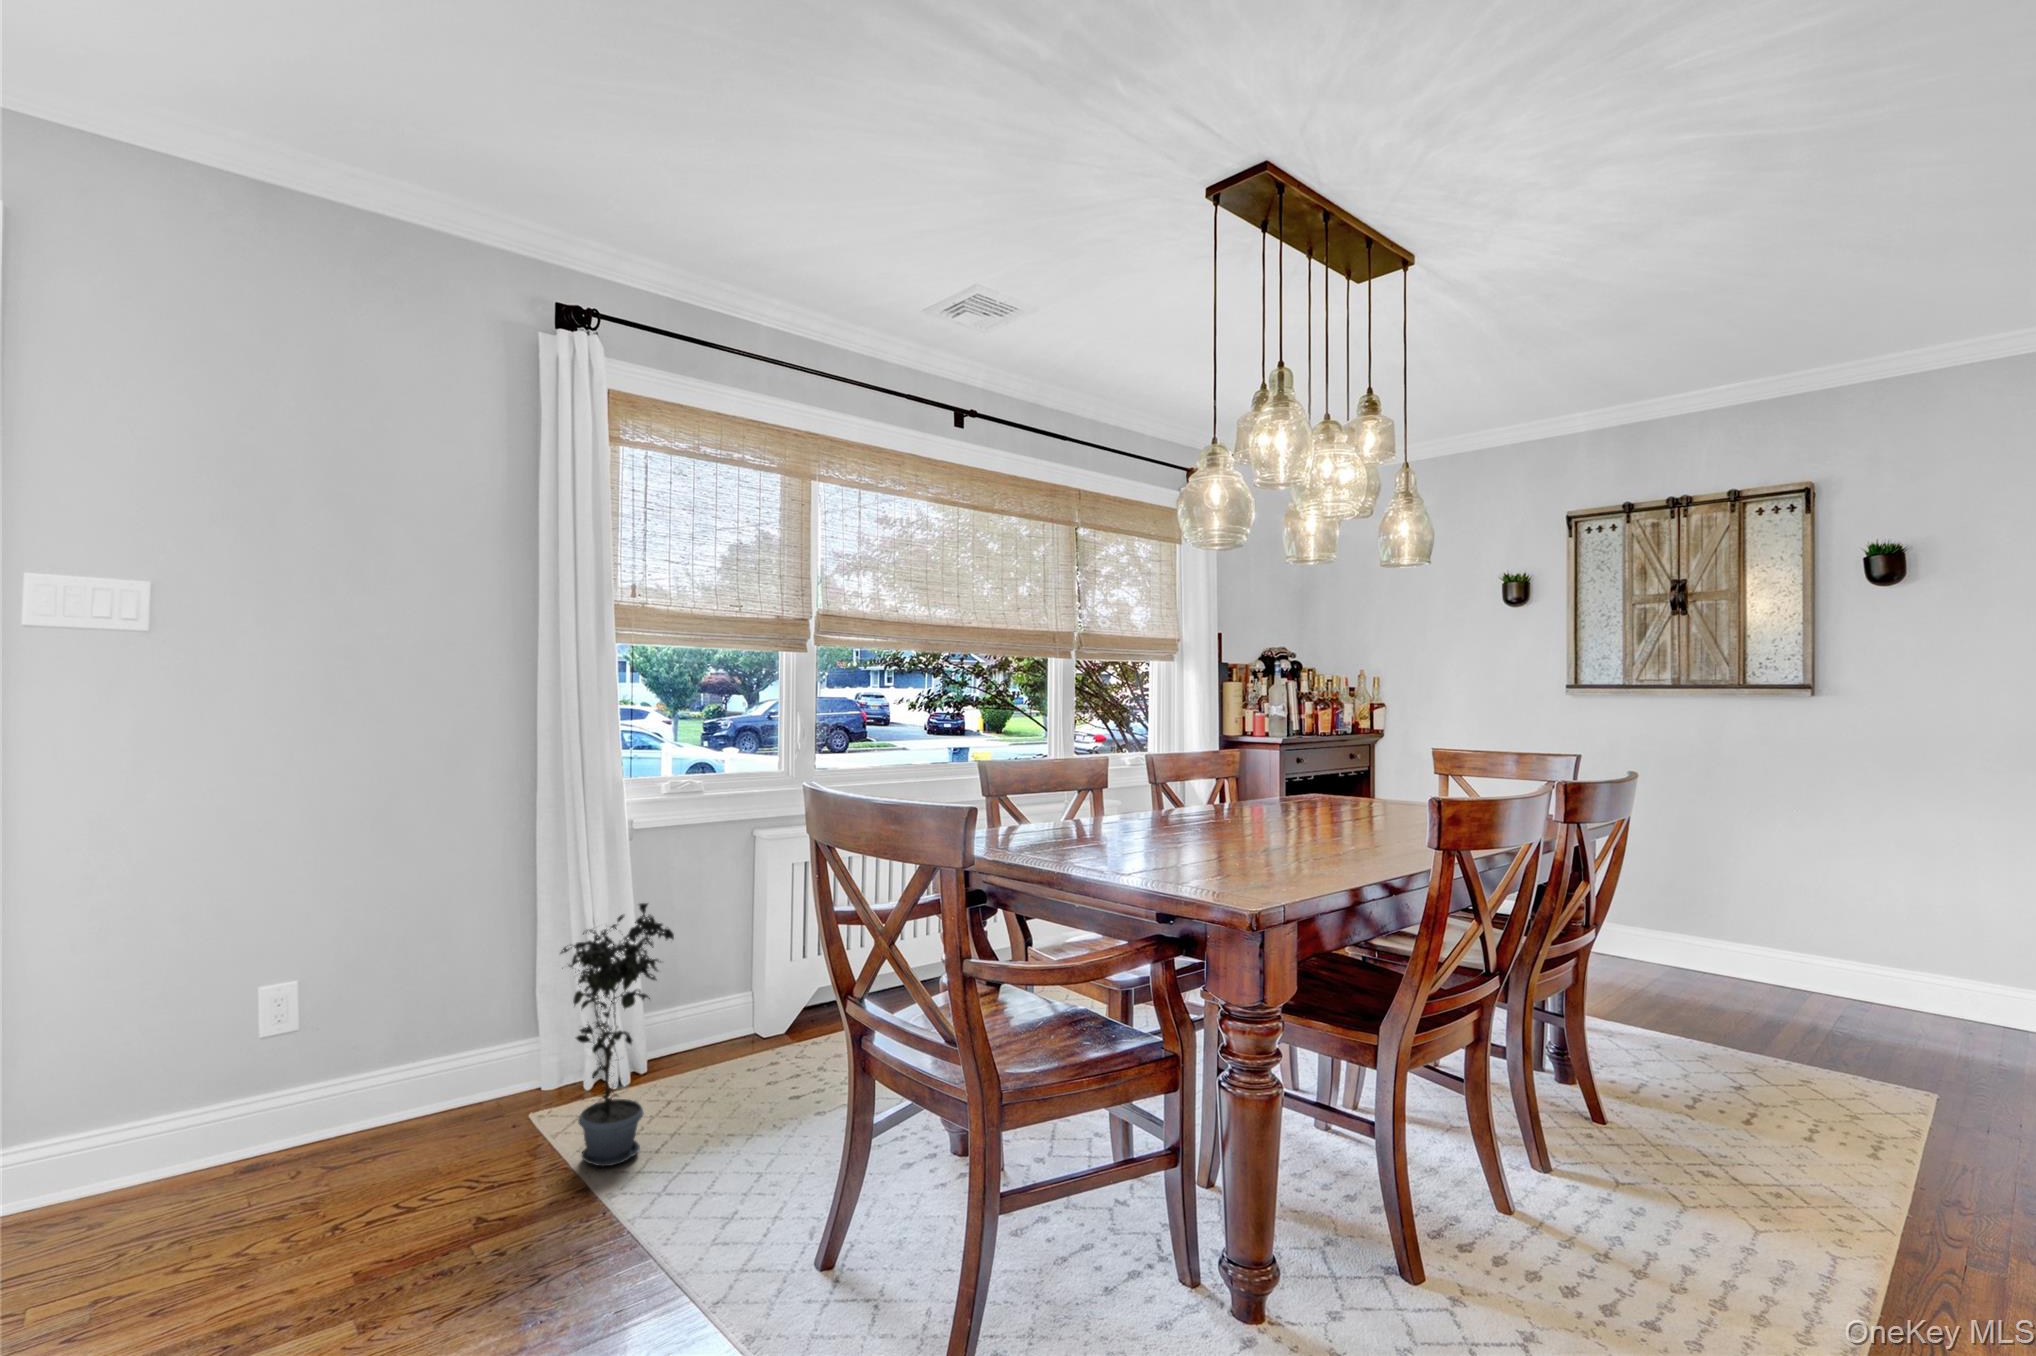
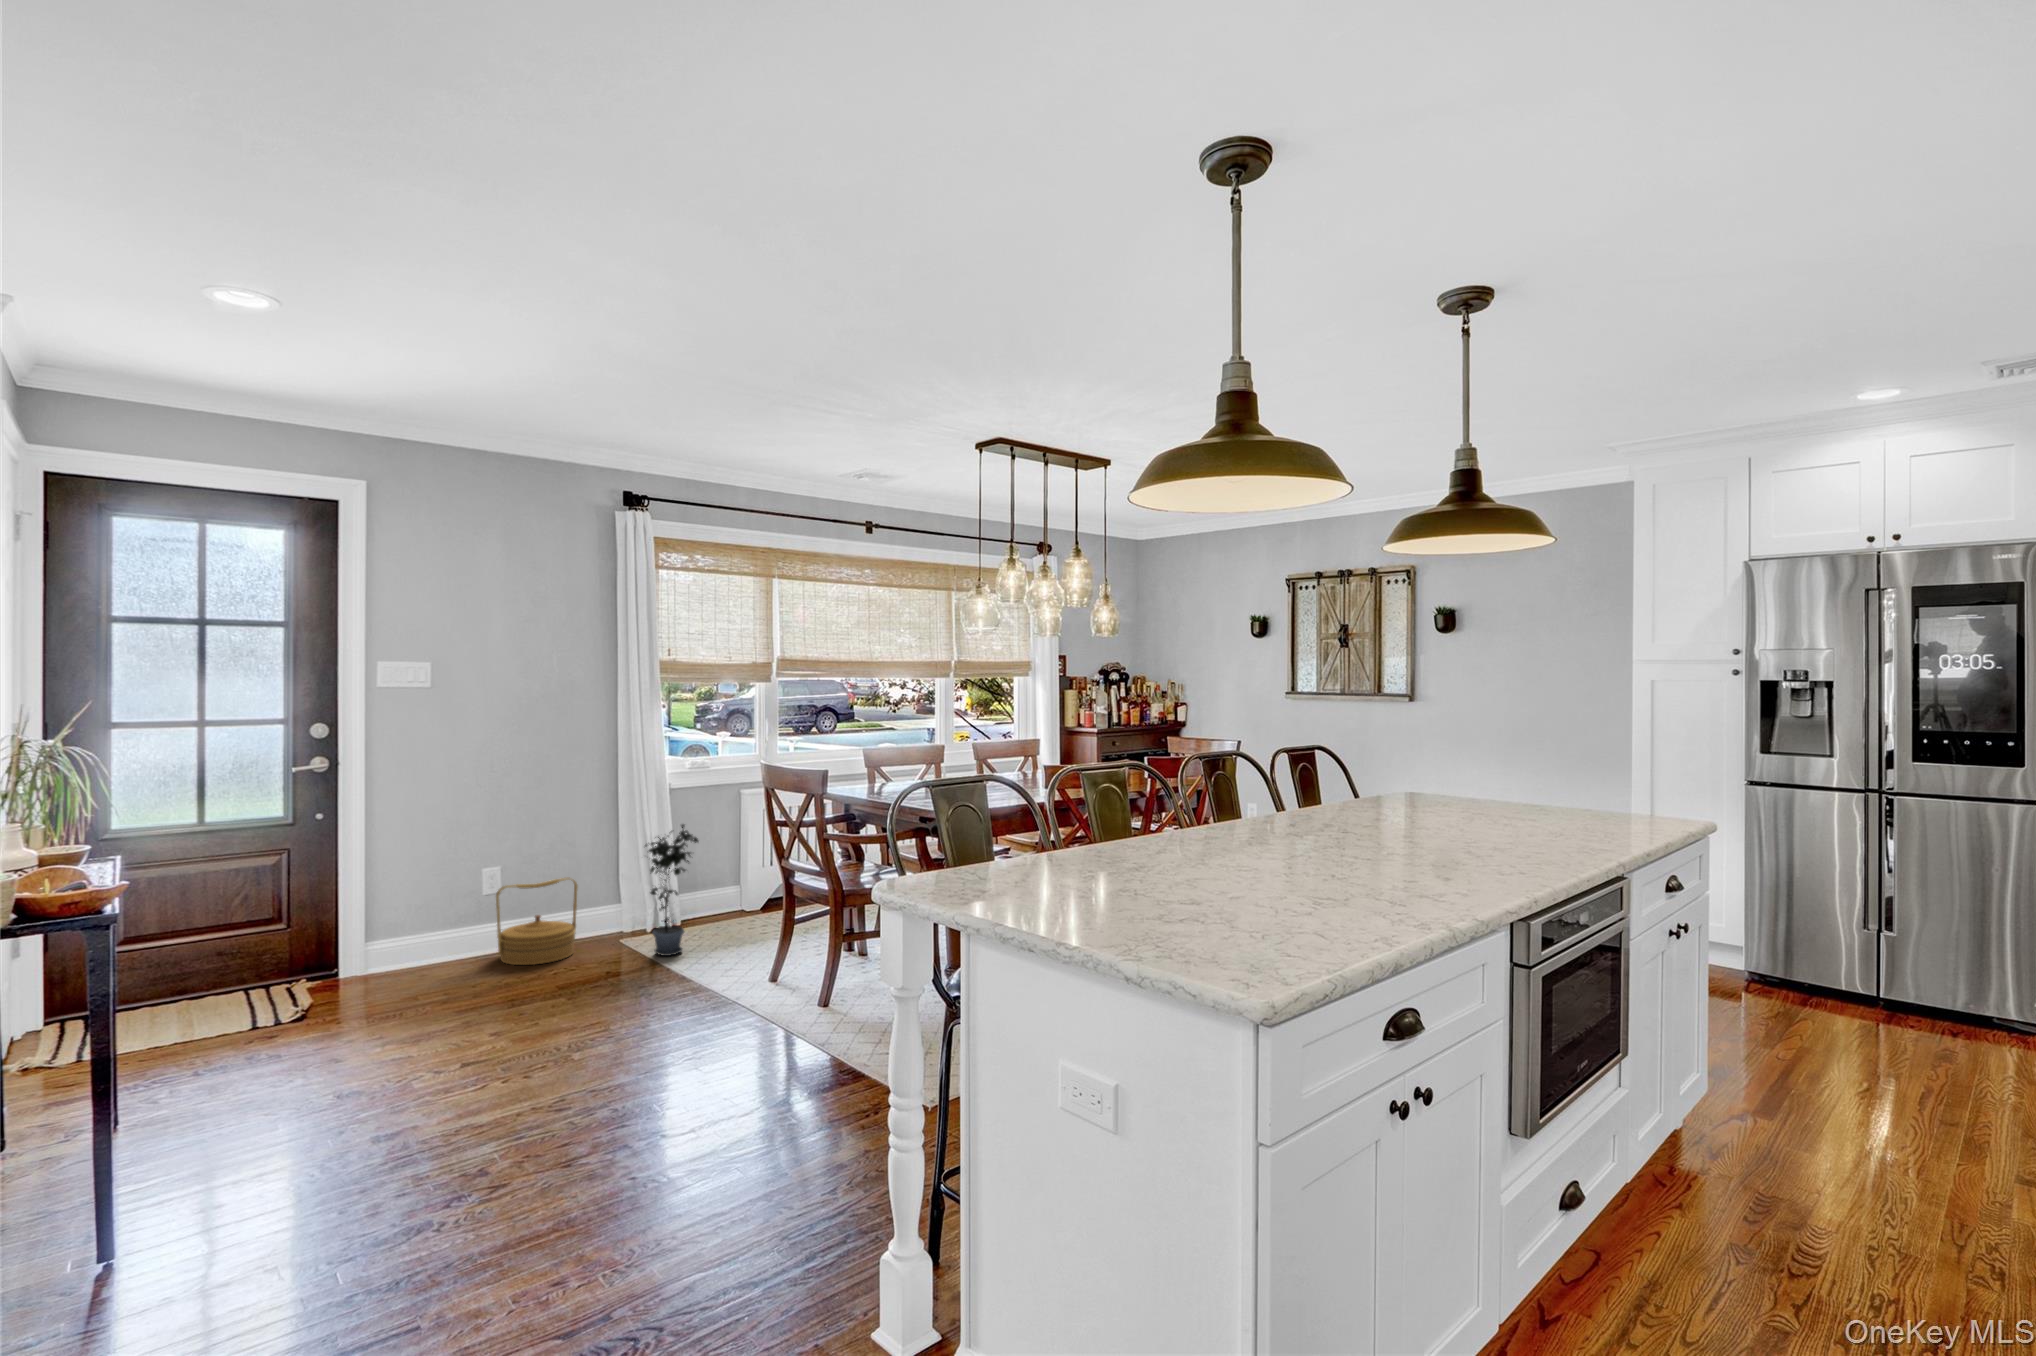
basket: none [259,1003,440,1197] -> present [496,878,578,965]

